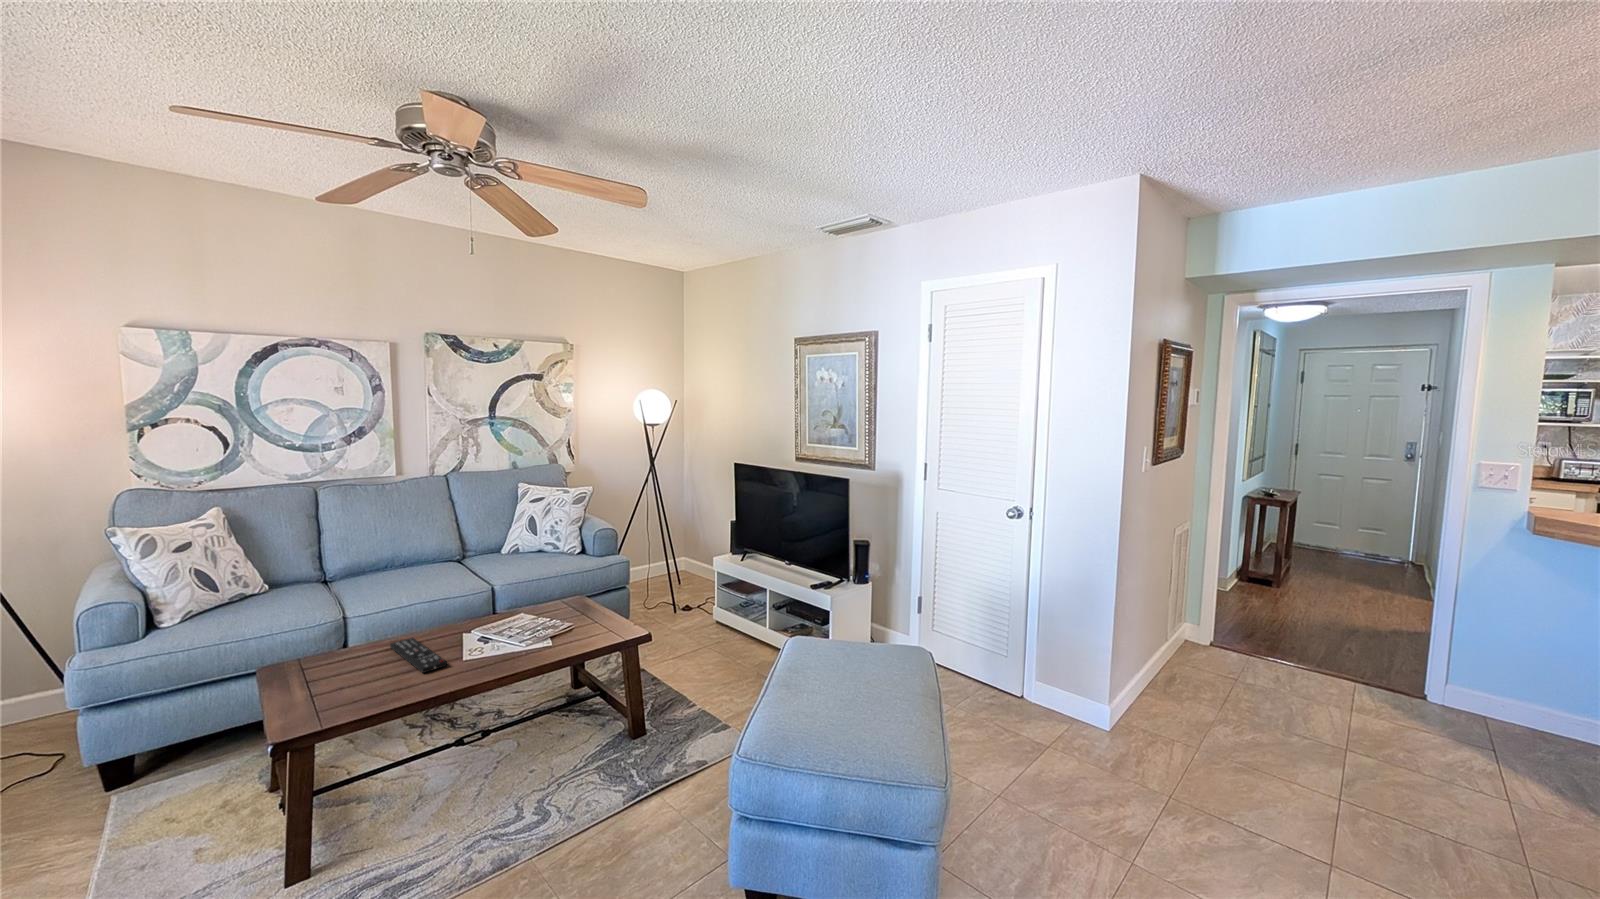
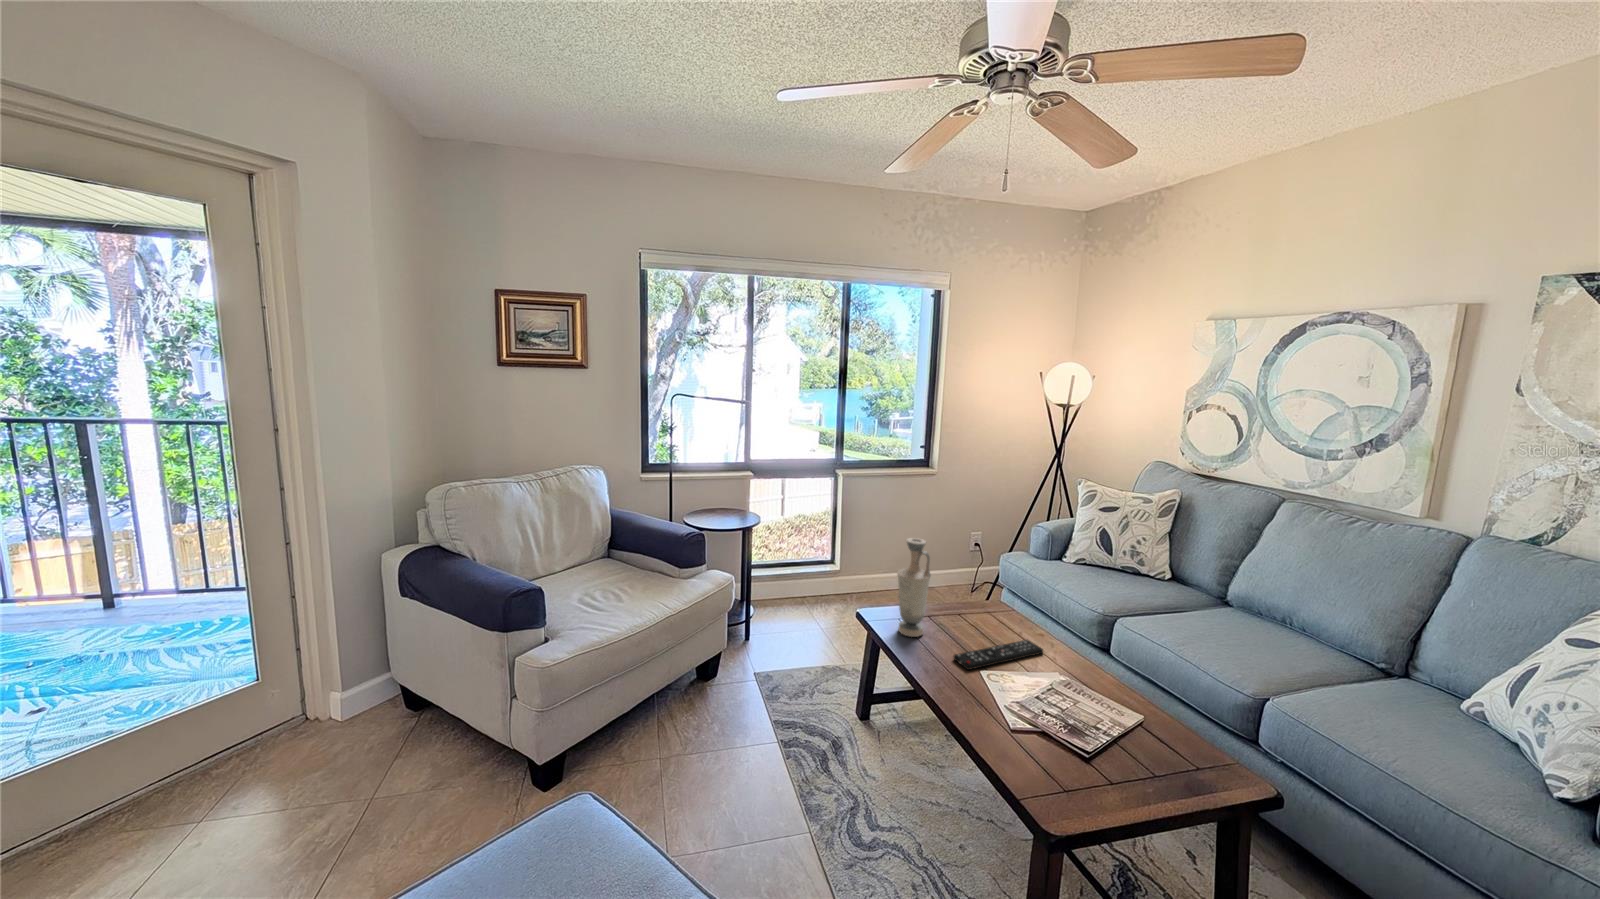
vase: none [319,588,368,707] -> present [897,538,931,637]

